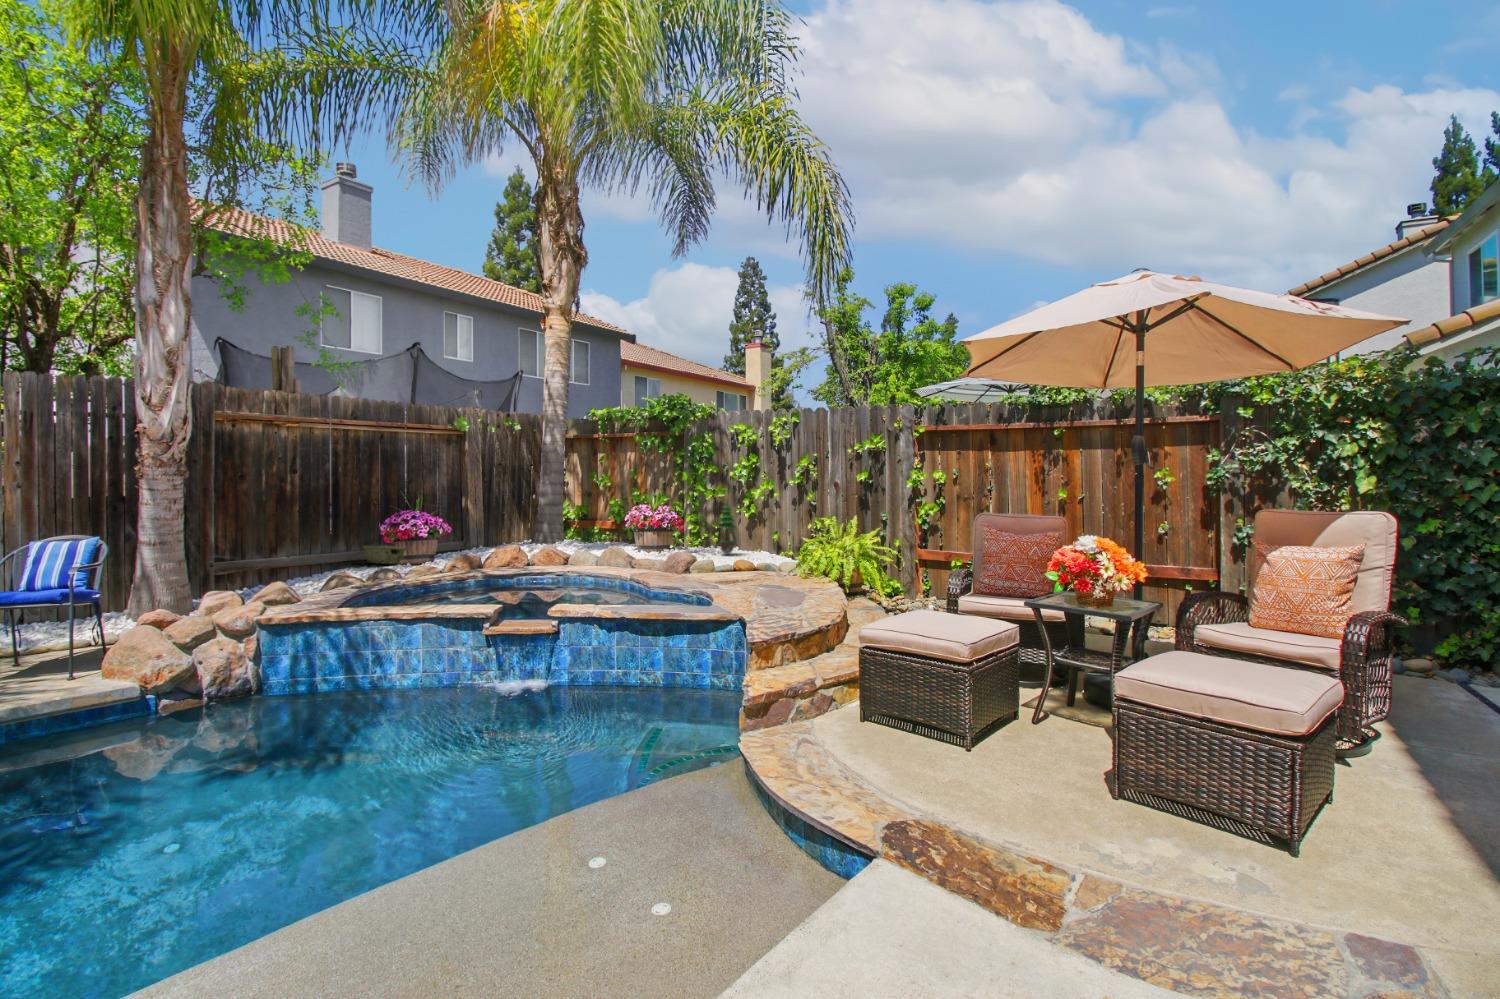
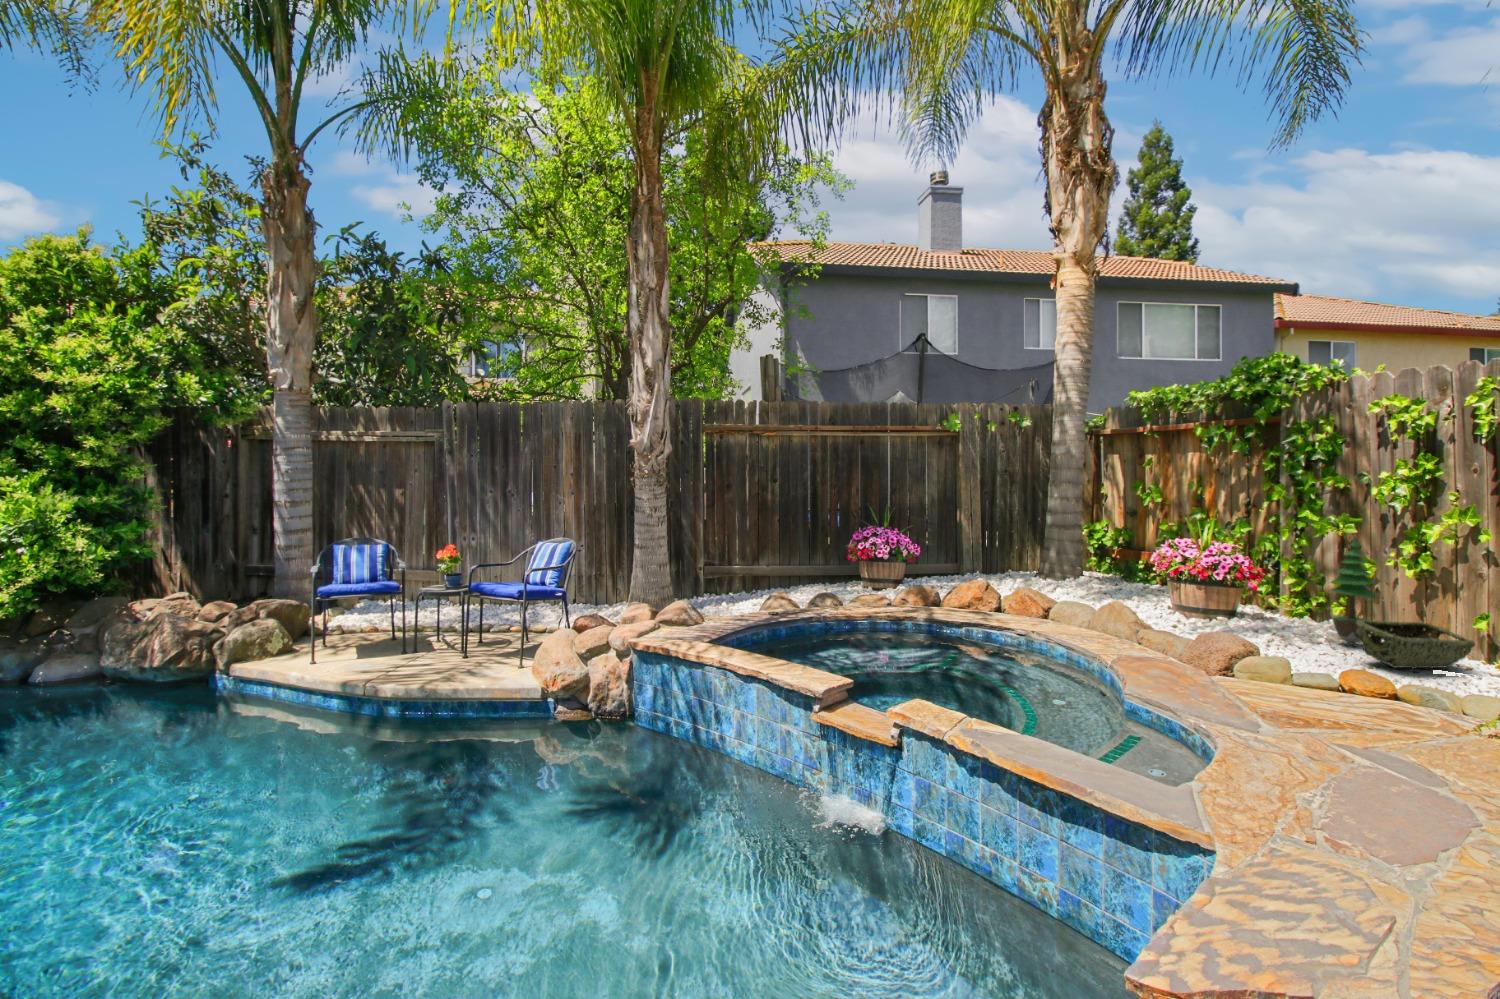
woven basket: present [363,546,406,564] -> present [1356,620,1475,668]

